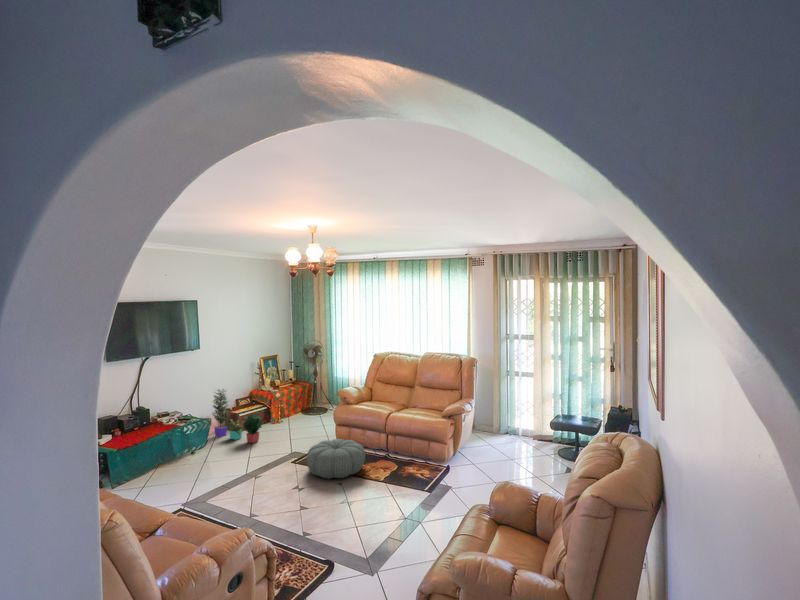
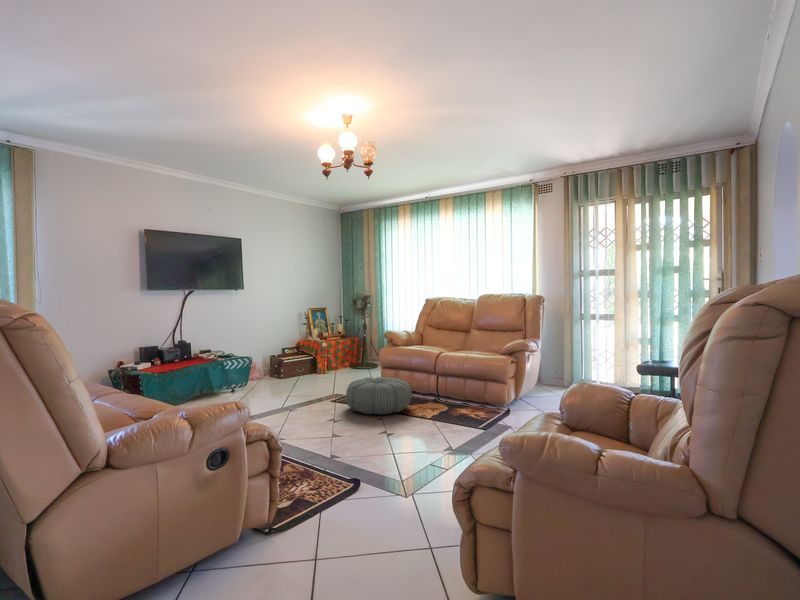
potted plant: present [213,389,262,443] -> none [255,331,306,387]

